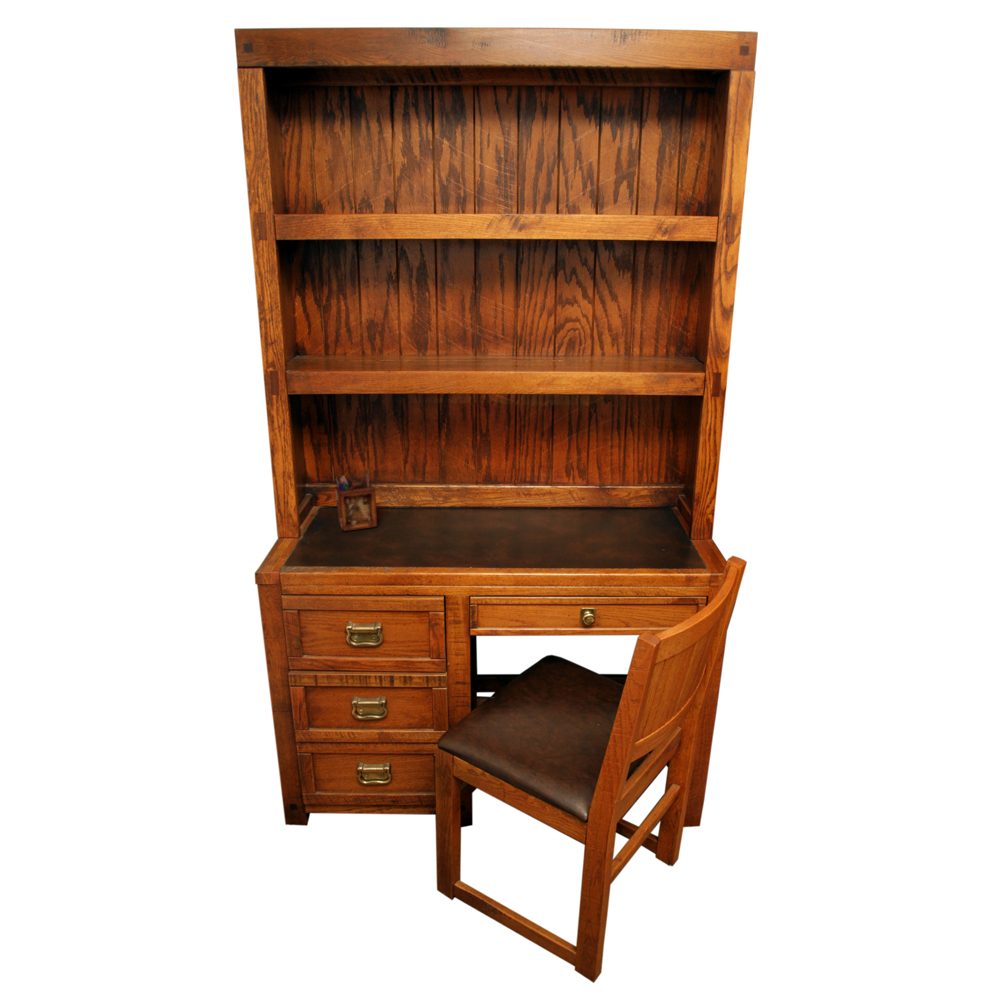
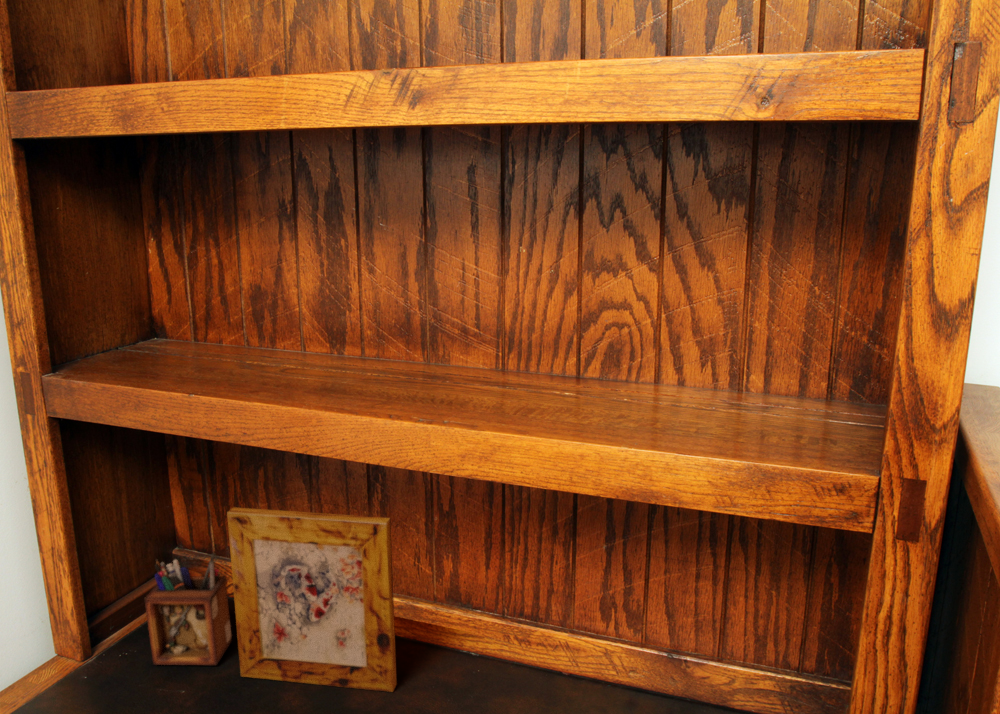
picture frame: none [391,433,476,528] -> present [227,507,397,692]

